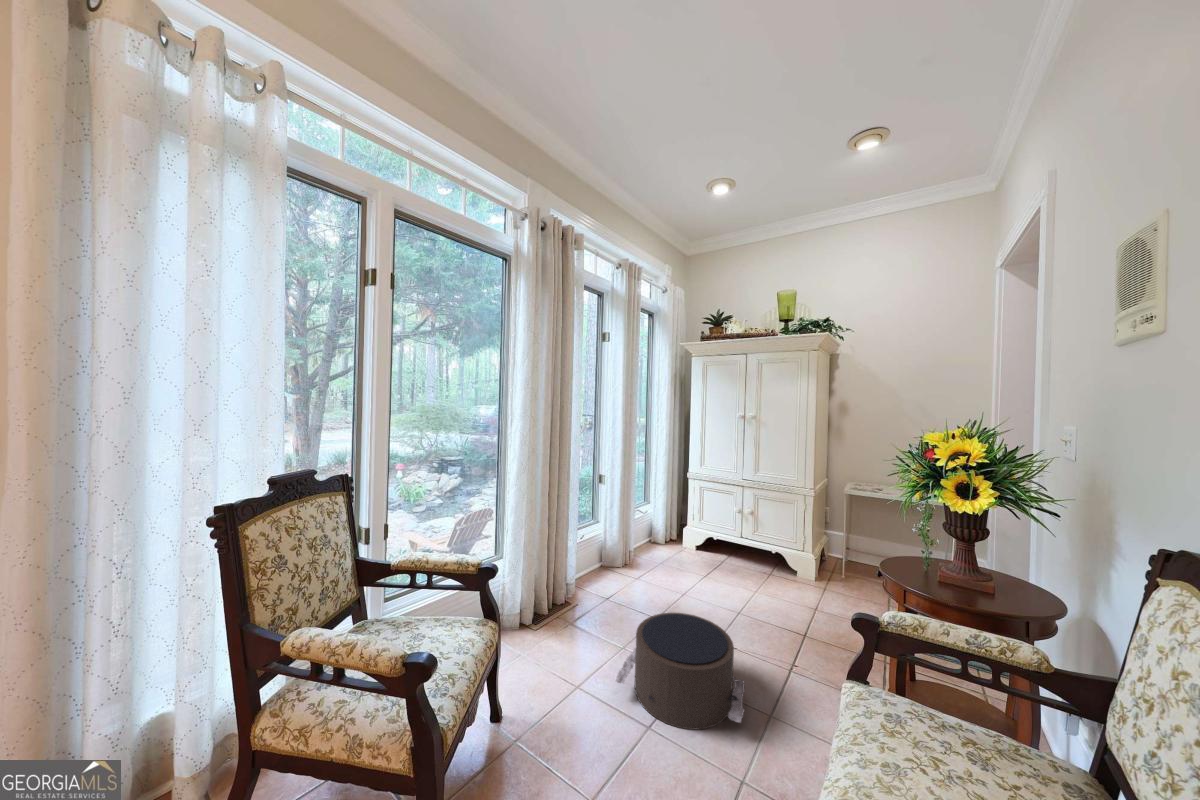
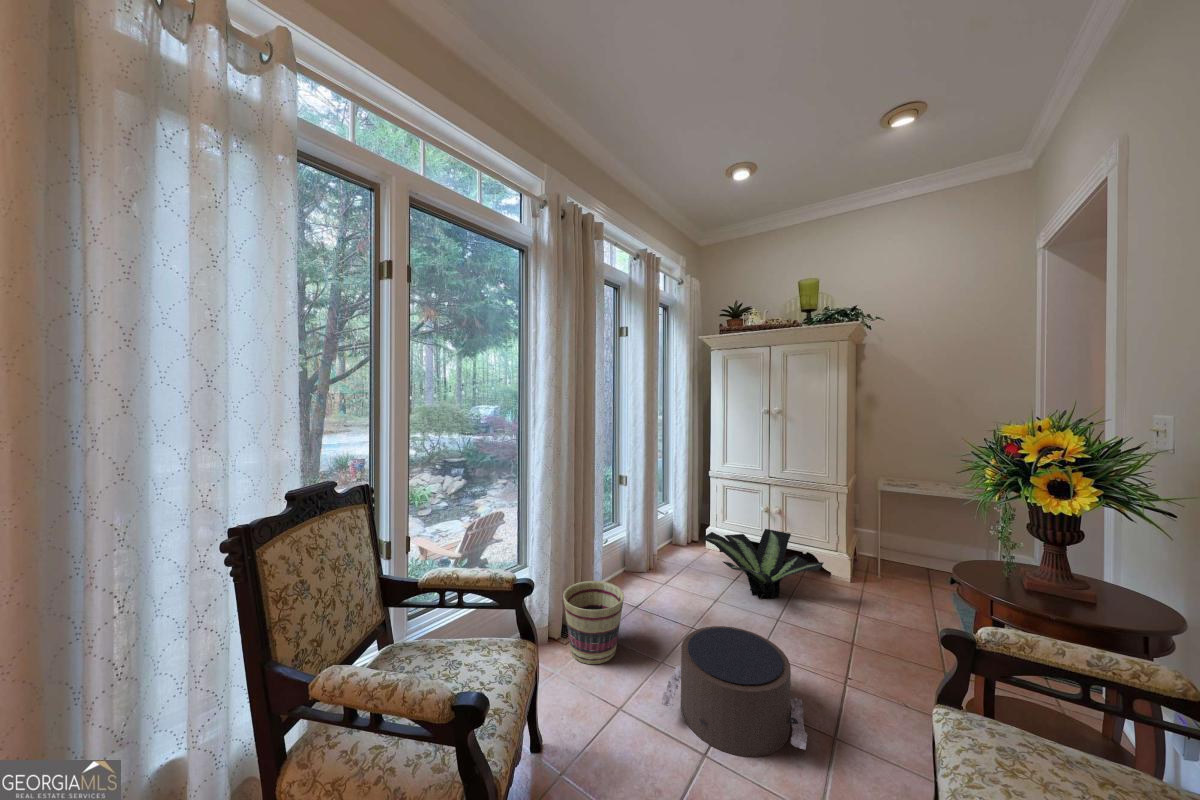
potted plant: none [672,526,783,592] -> present [702,529,823,599]
basket: none [534,570,591,646] -> present [563,581,624,664]

